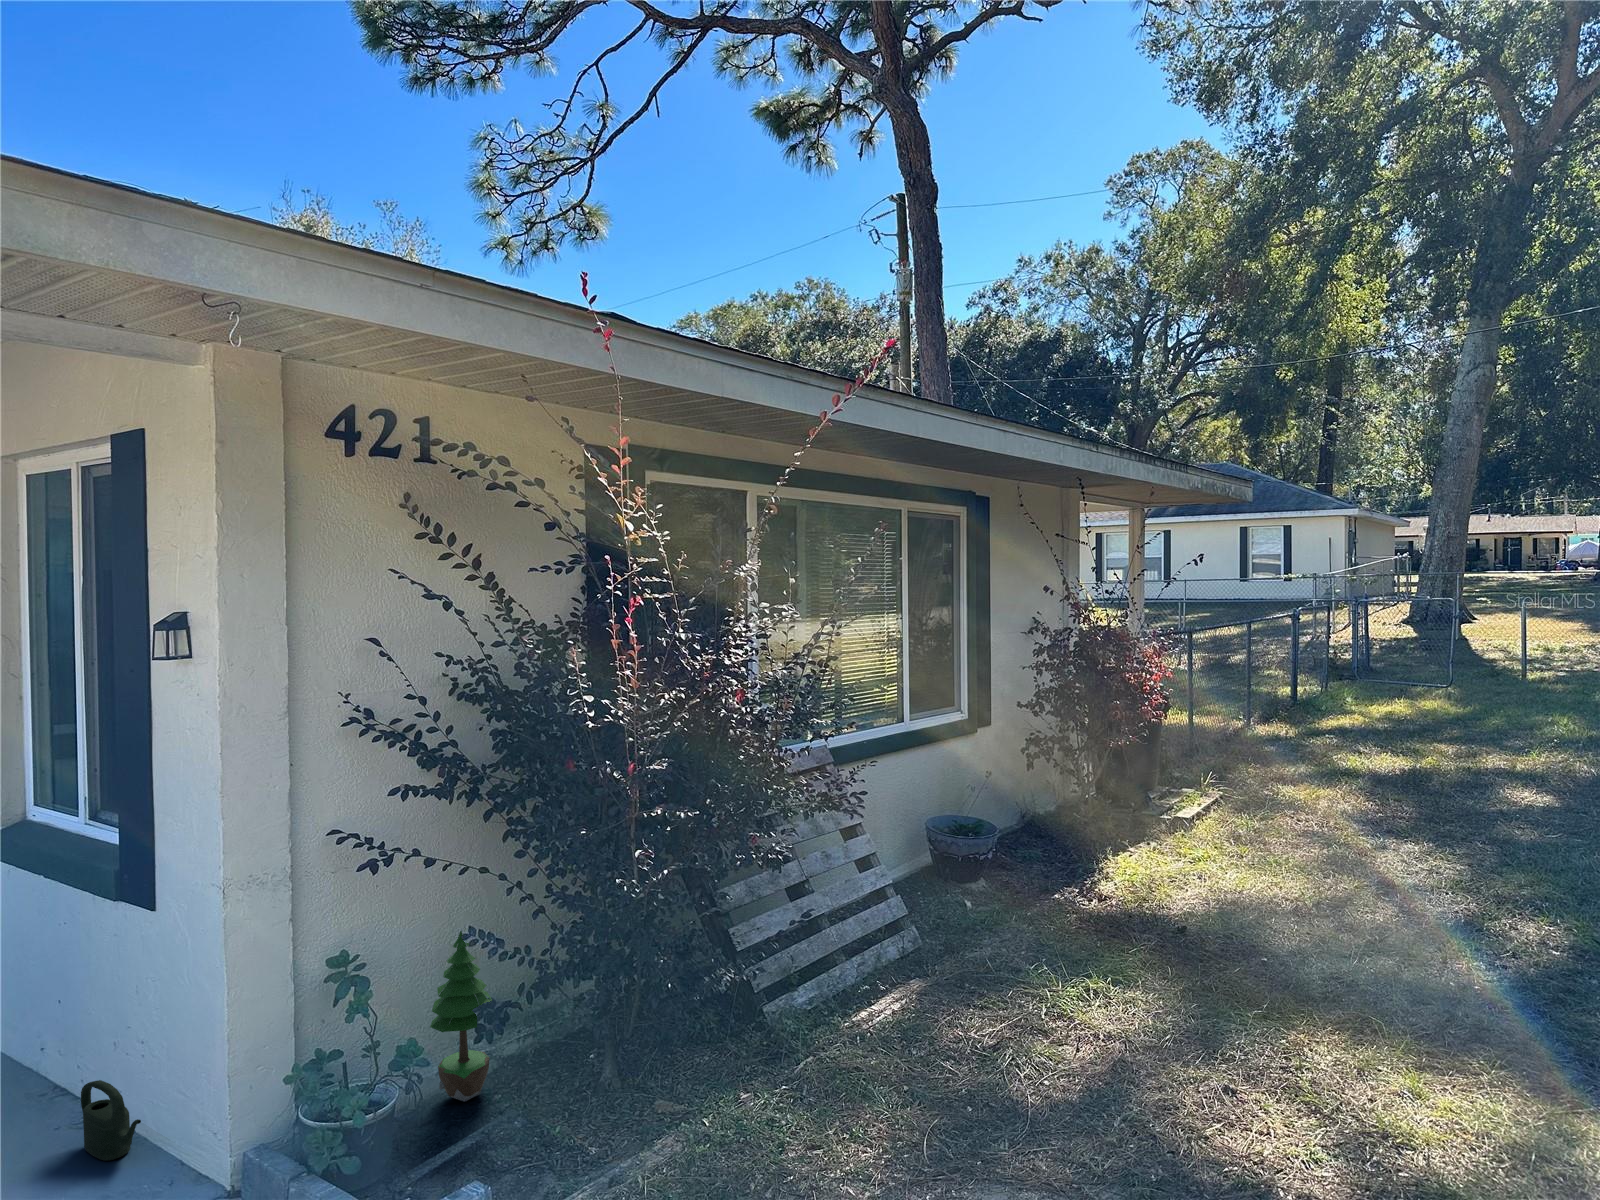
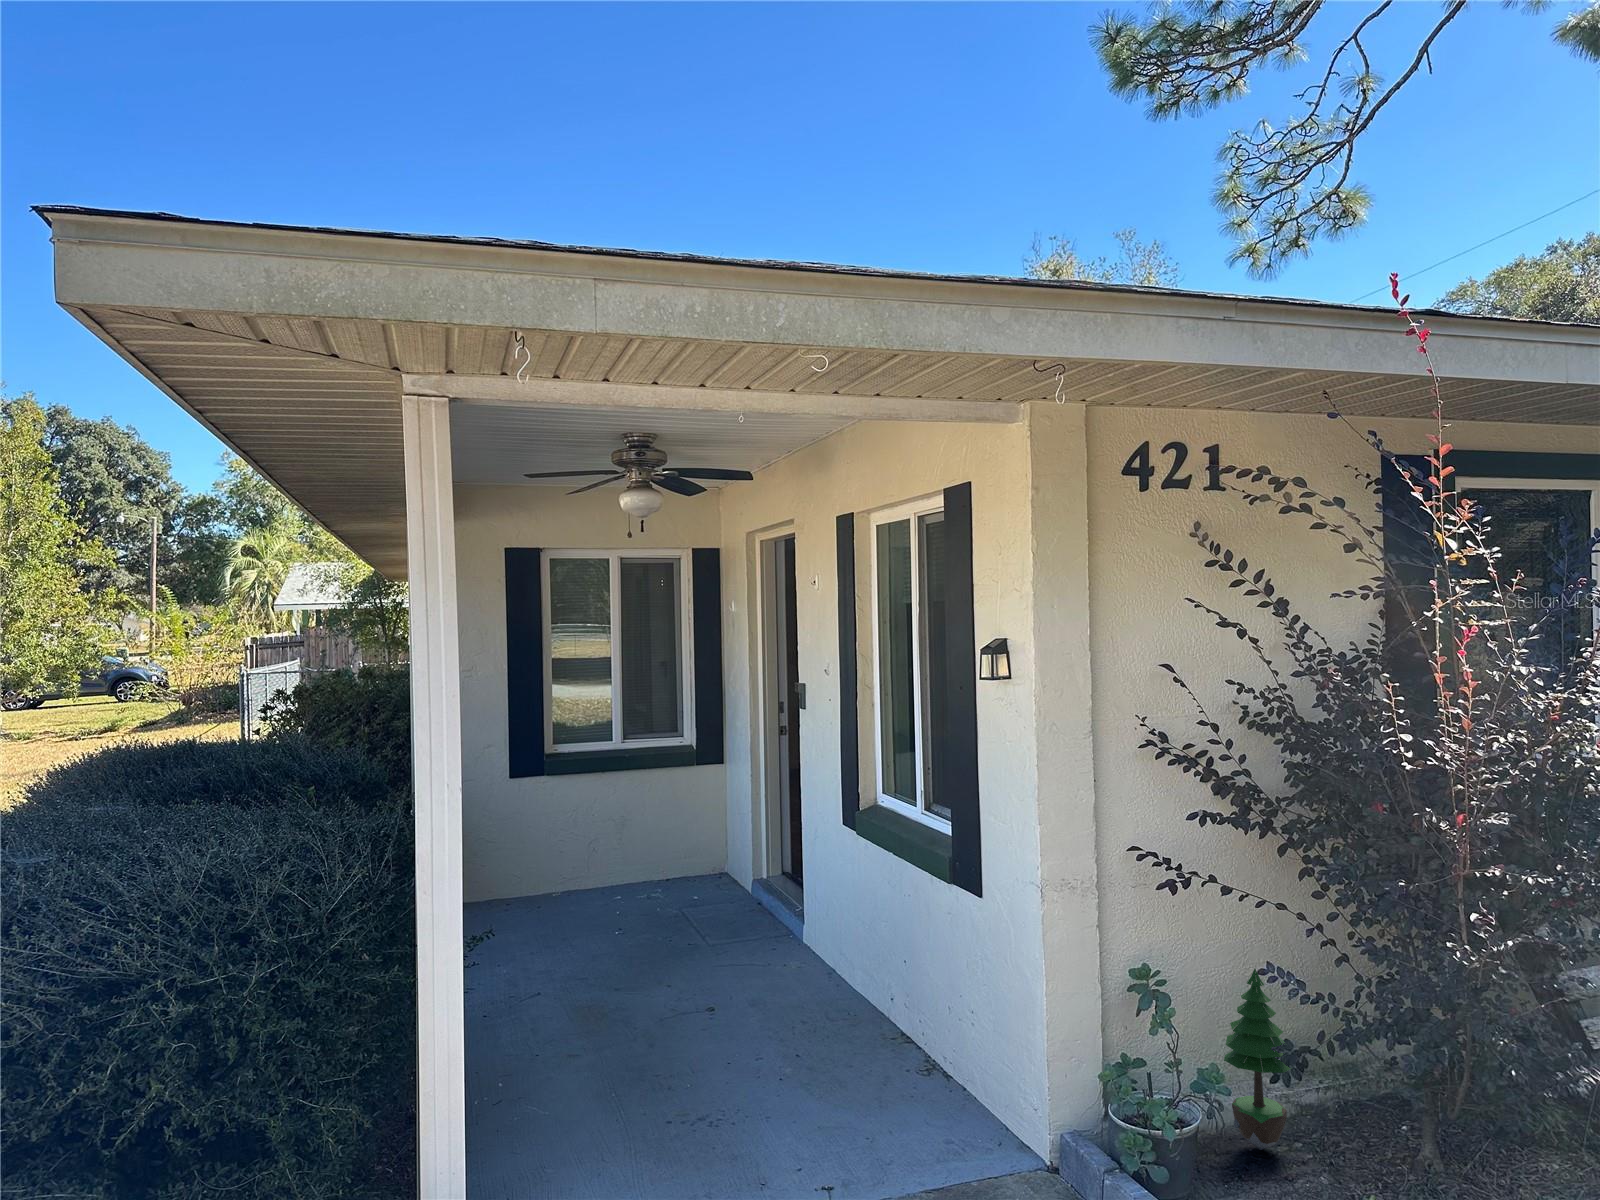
watering can: present [81,1080,141,1161] -> none [925,1035,974,1106]

